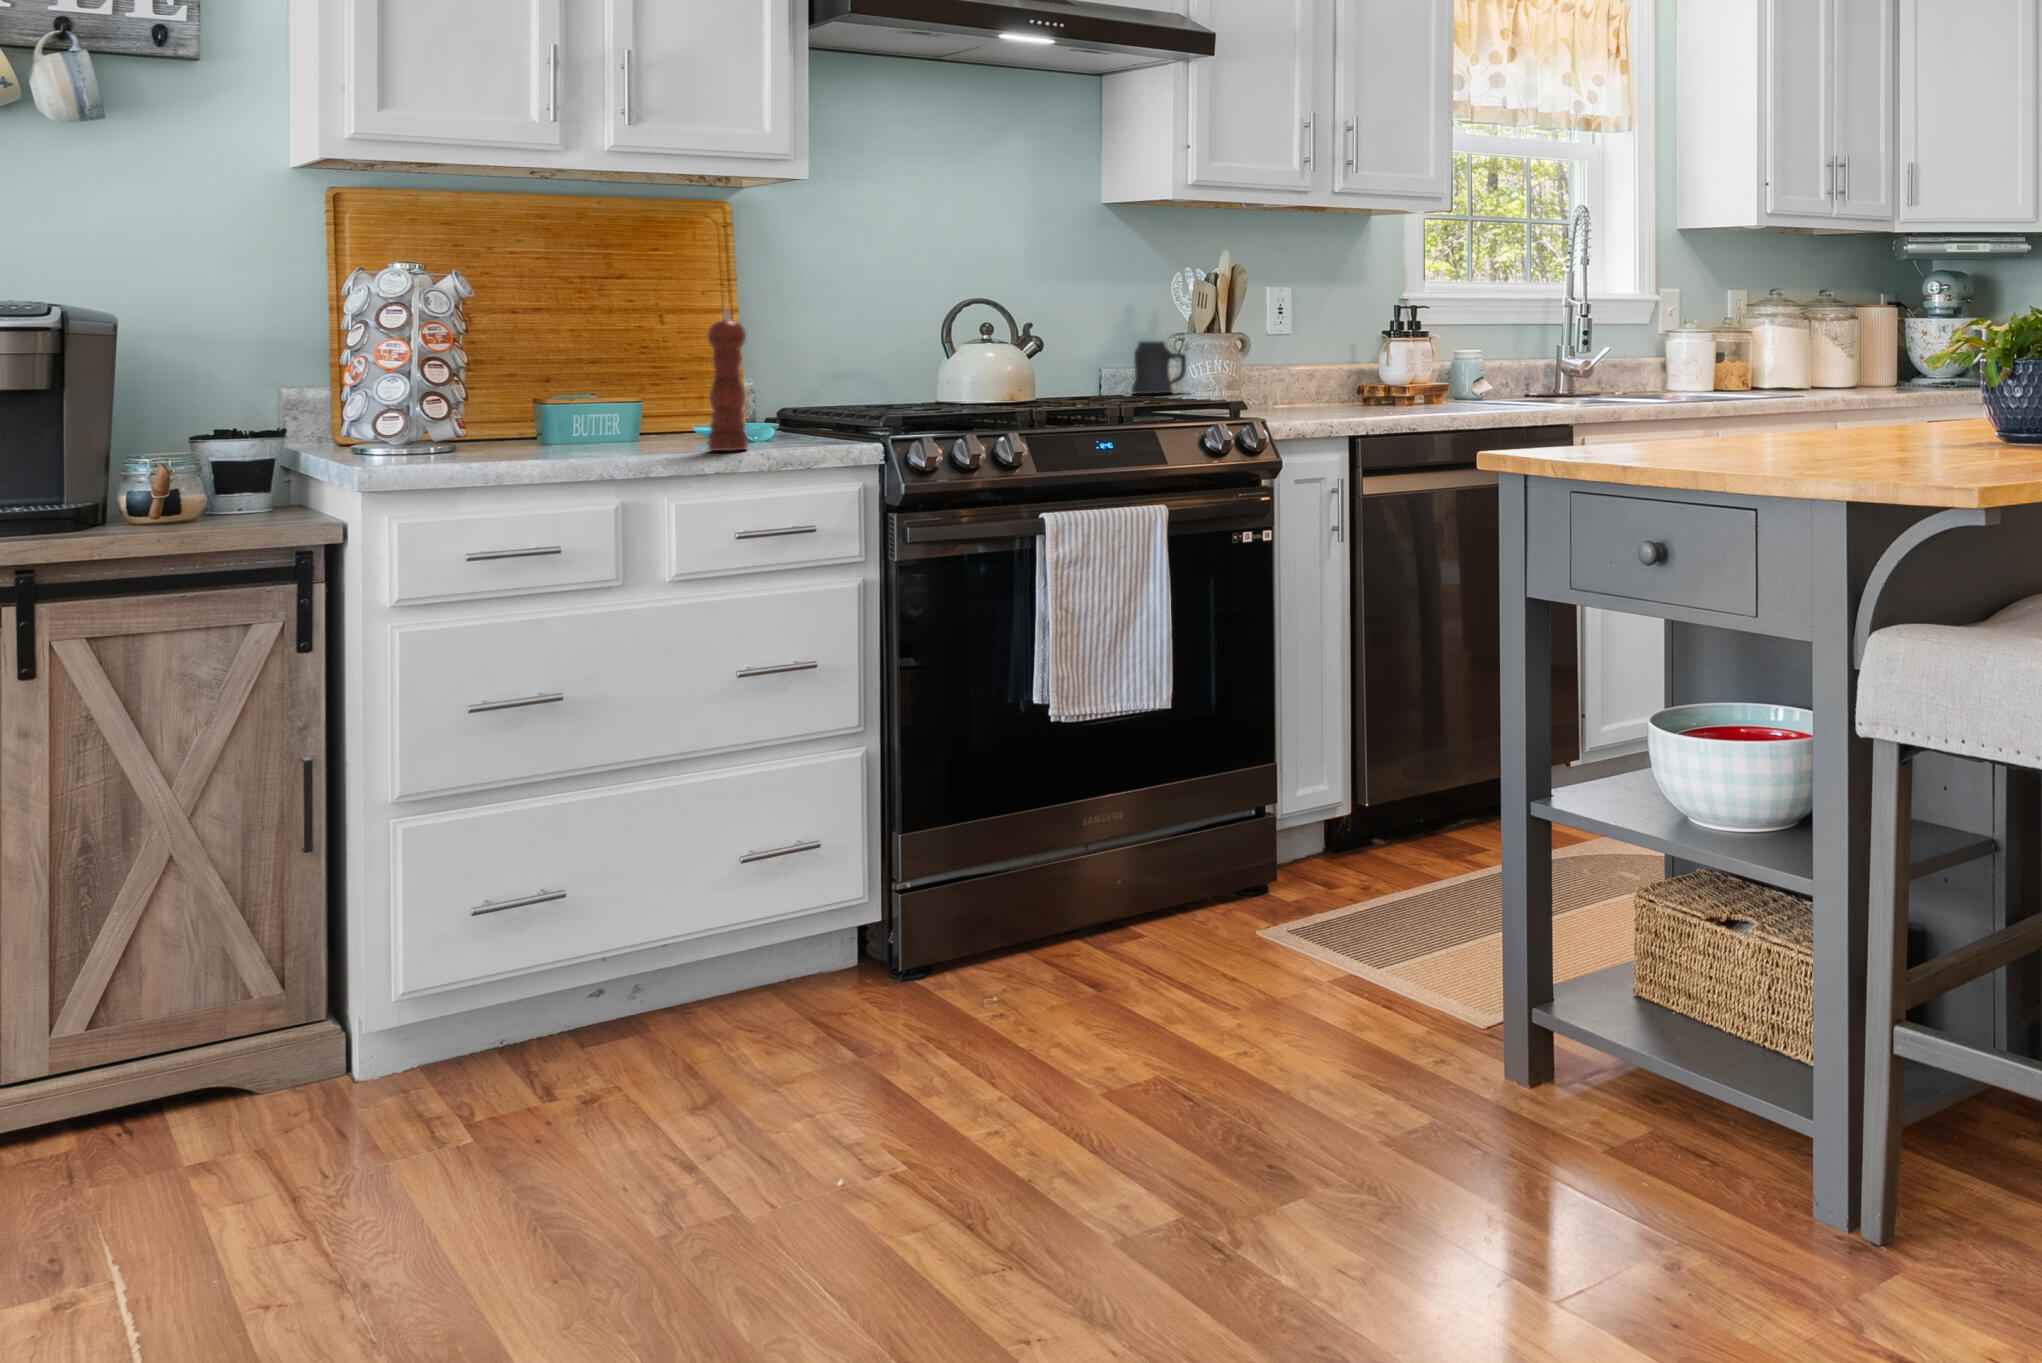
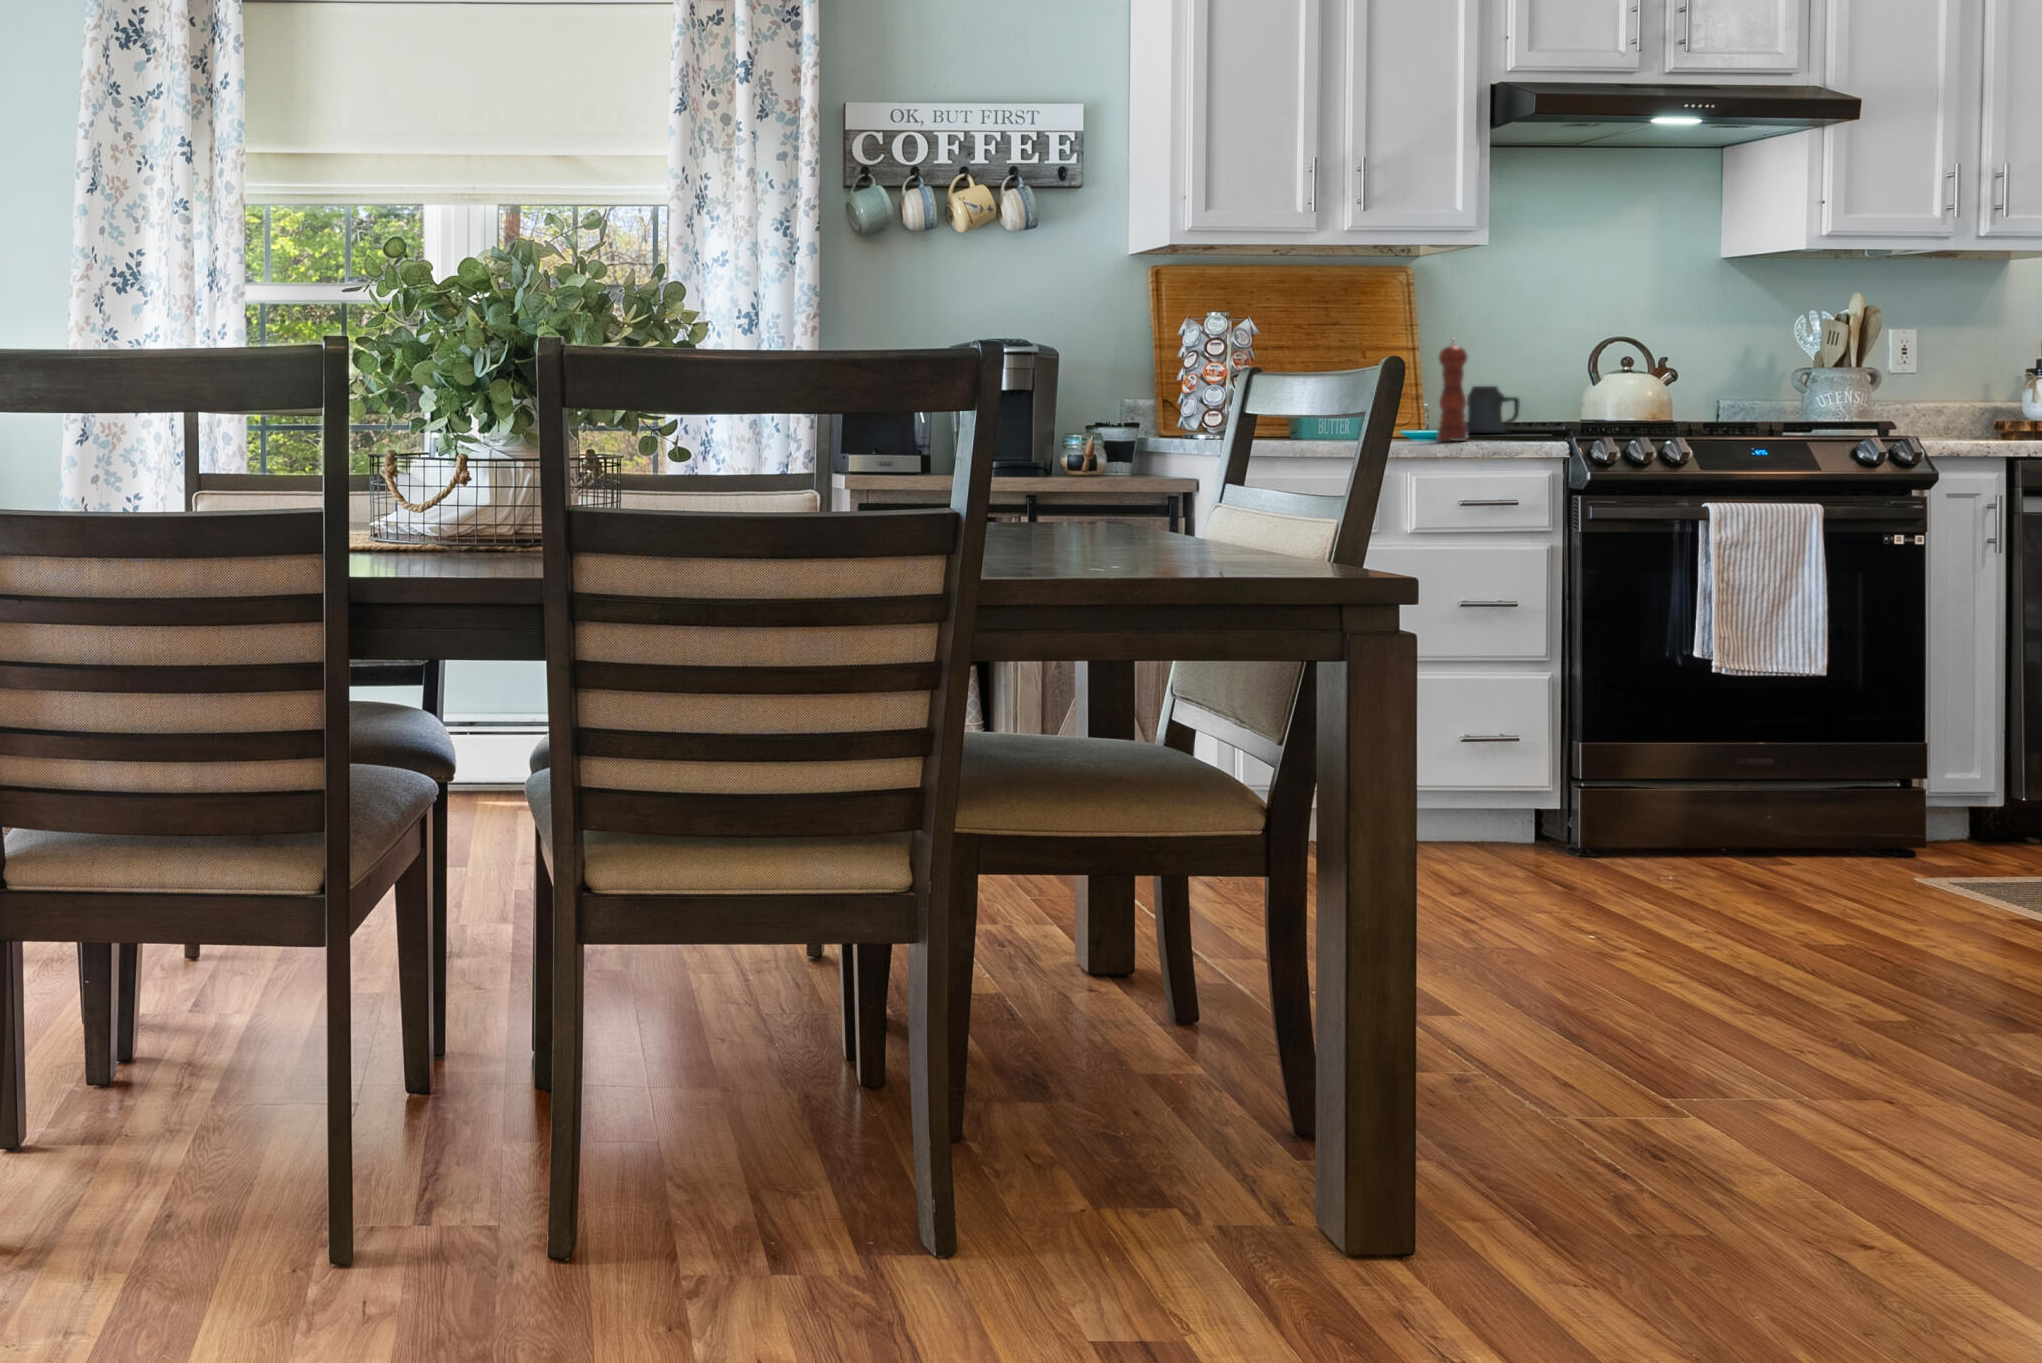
mug: present [1132,341,1186,394] -> present [1466,386,1519,433]

